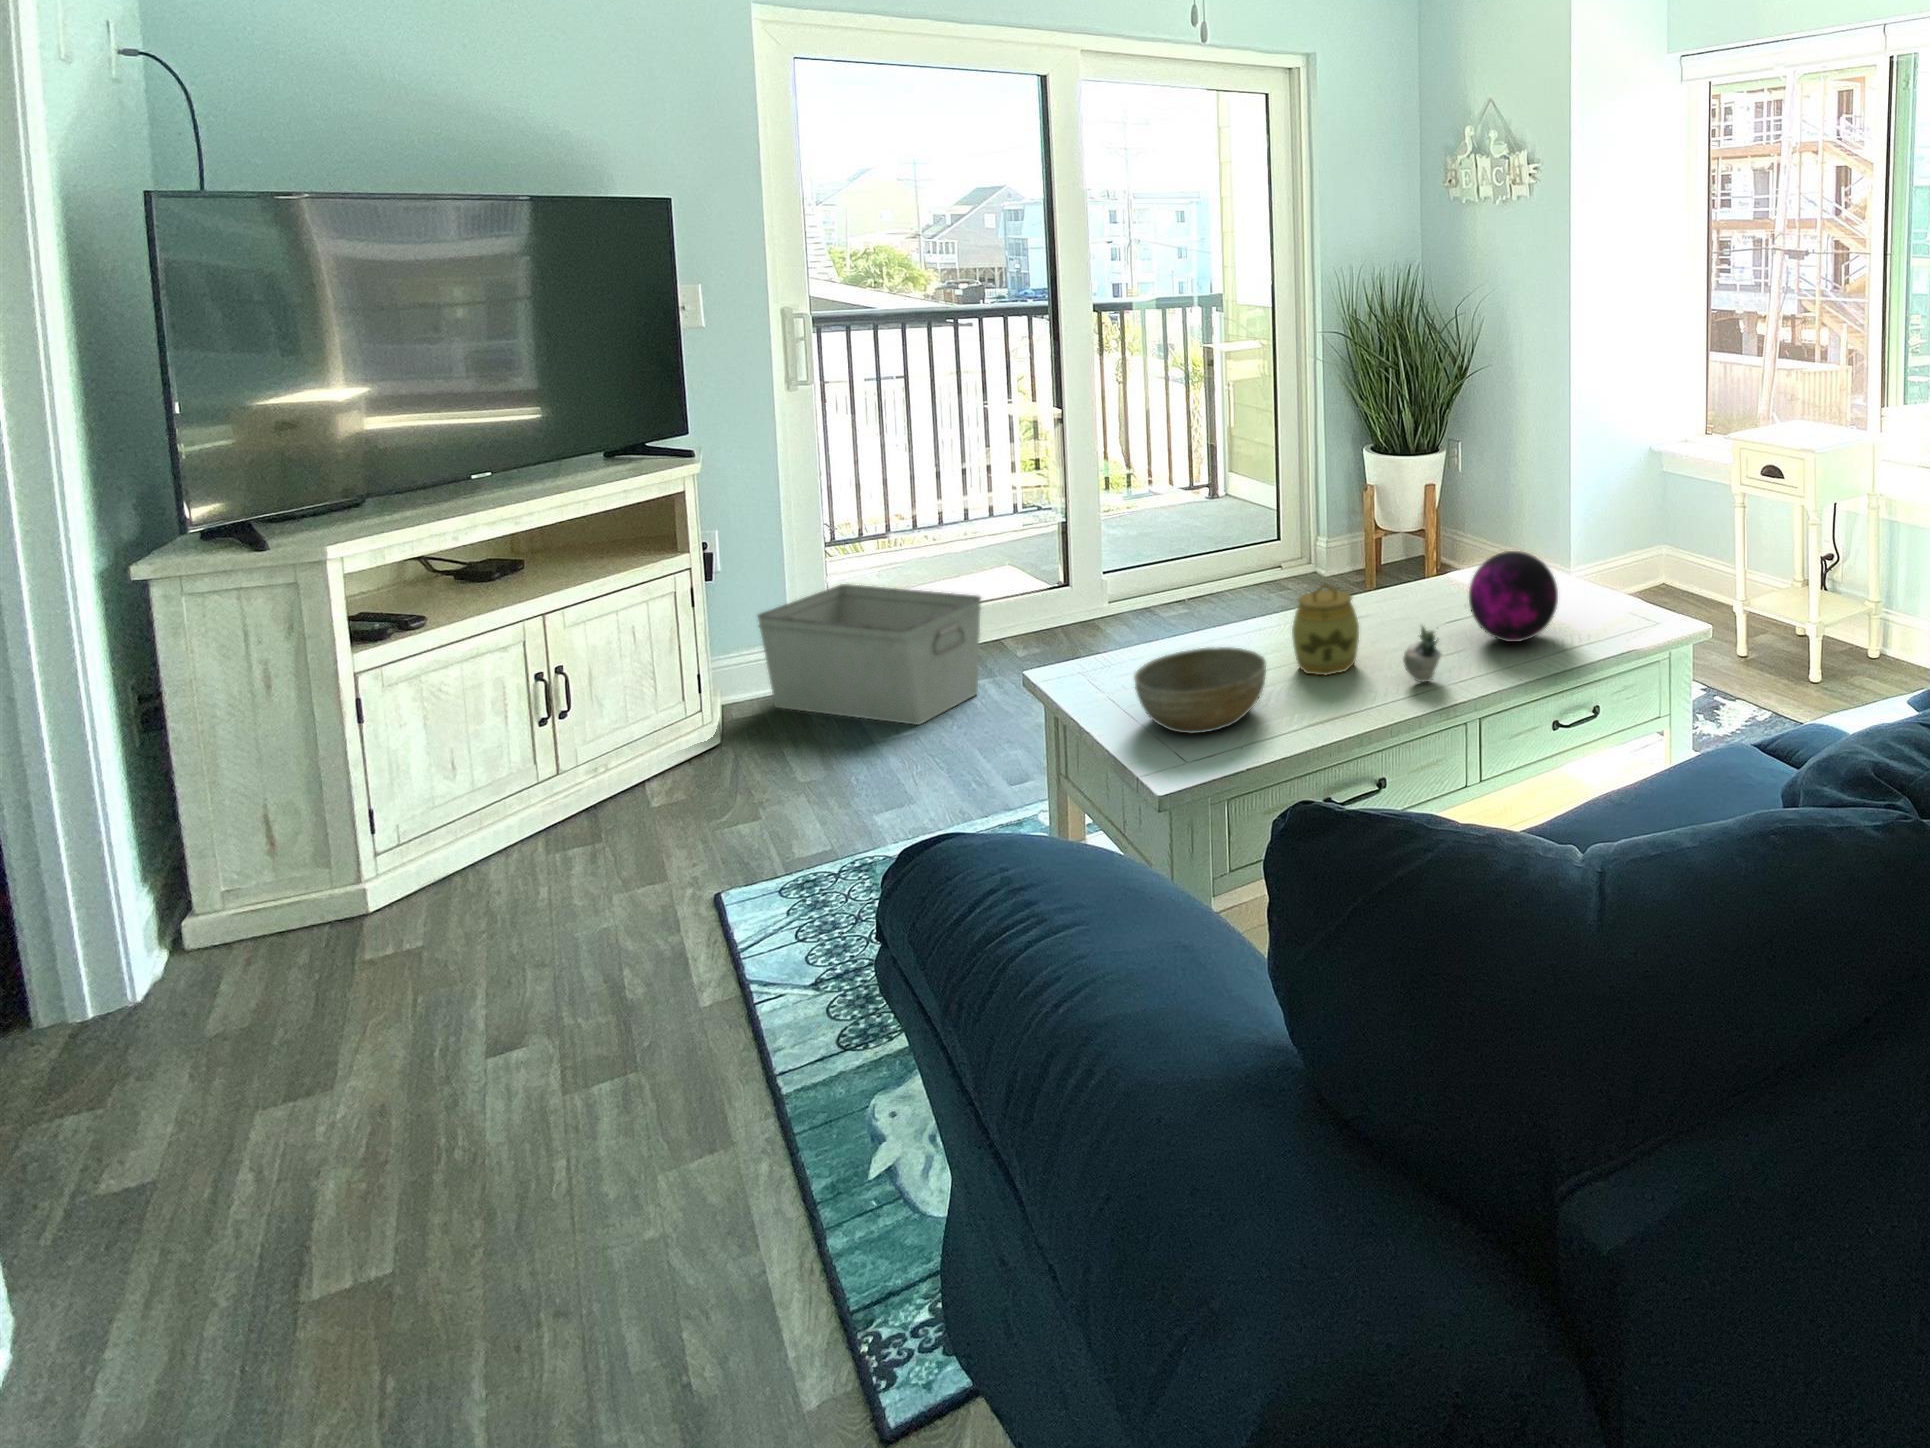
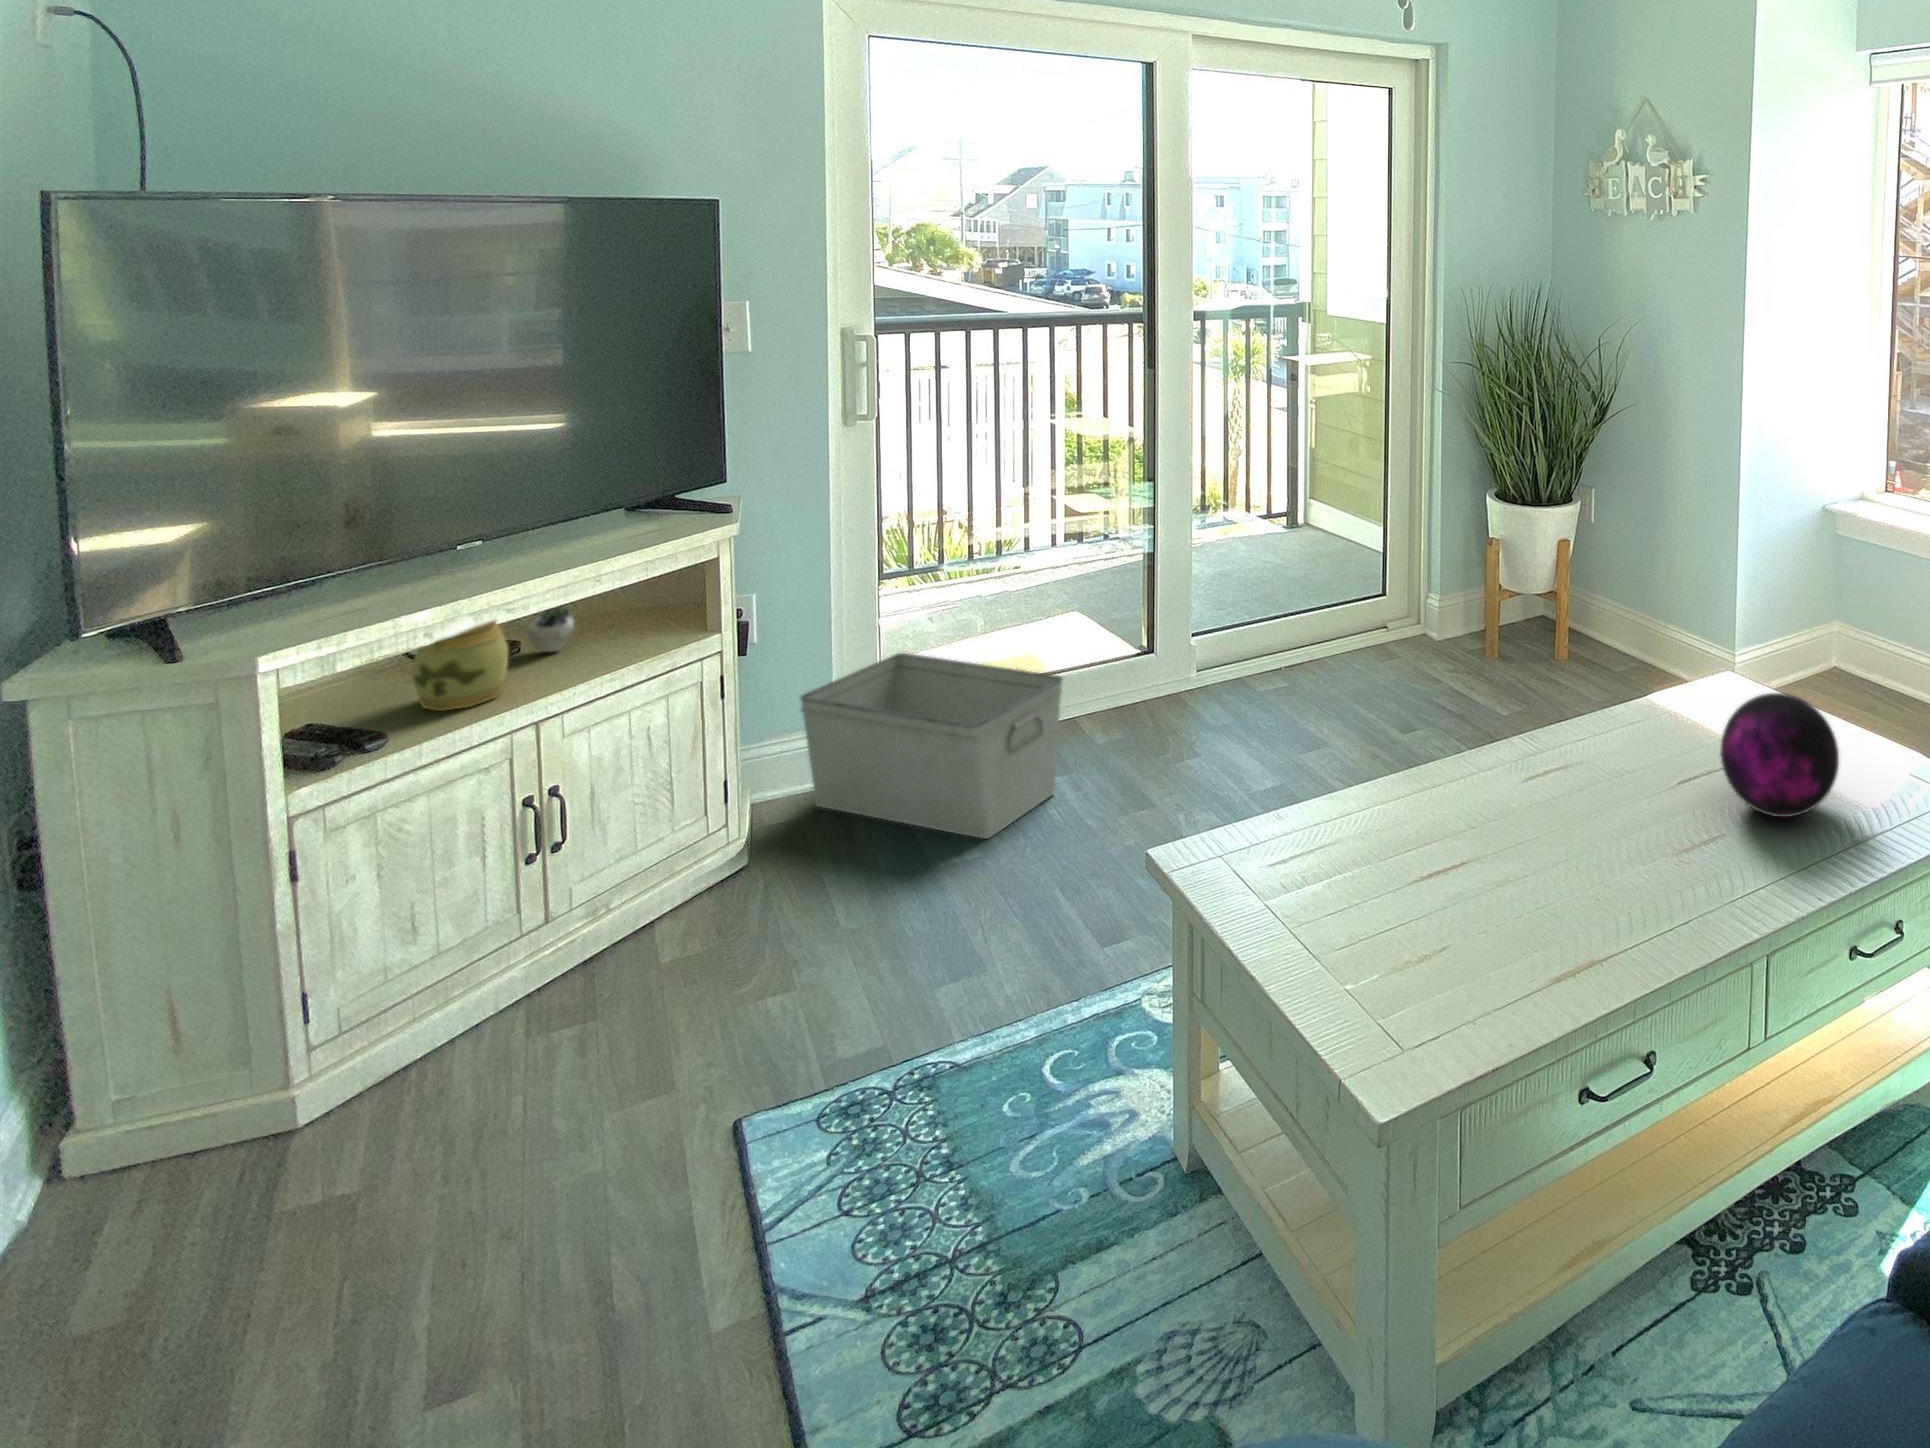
jar: present [1292,584,1359,675] -> present [412,620,508,711]
succulent plant: present [1403,626,1441,682] -> present [526,607,575,652]
bowl: present [1134,647,1266,734] -> none [1317,836,1494,980]

